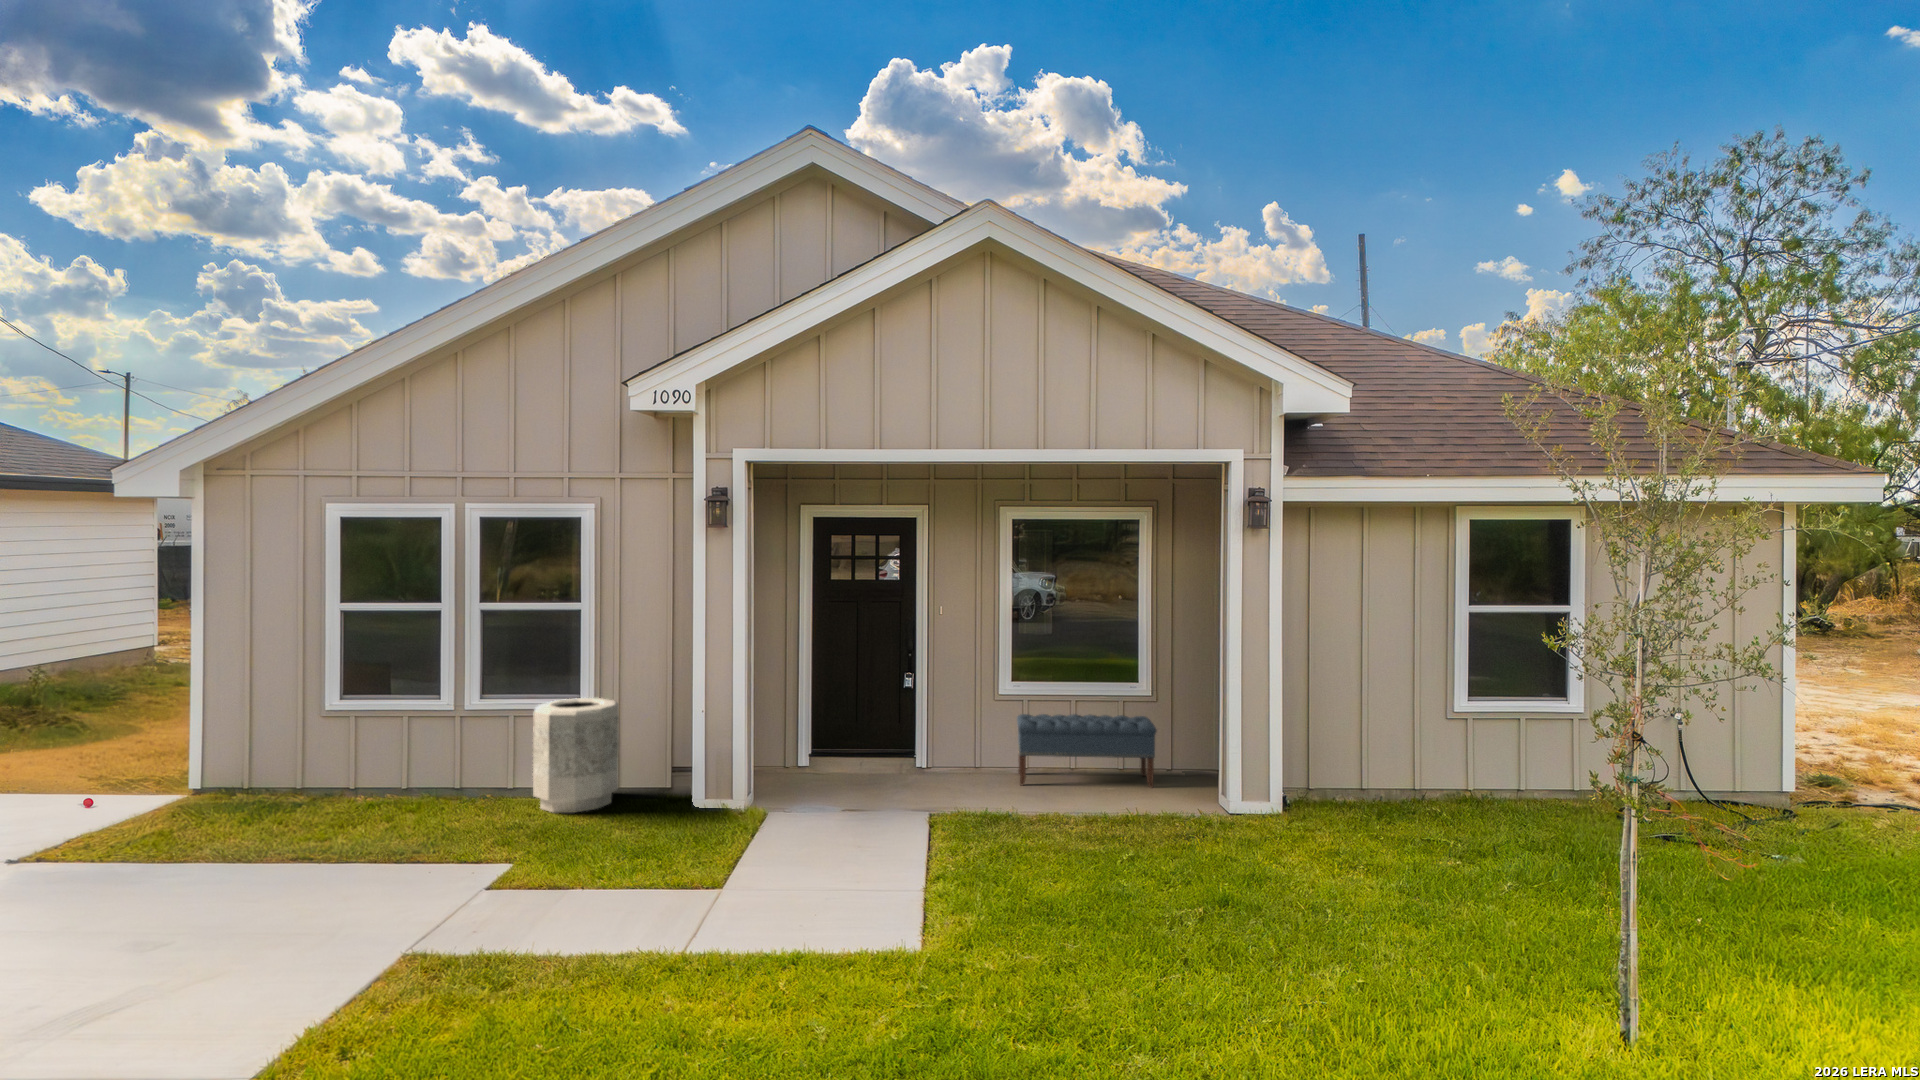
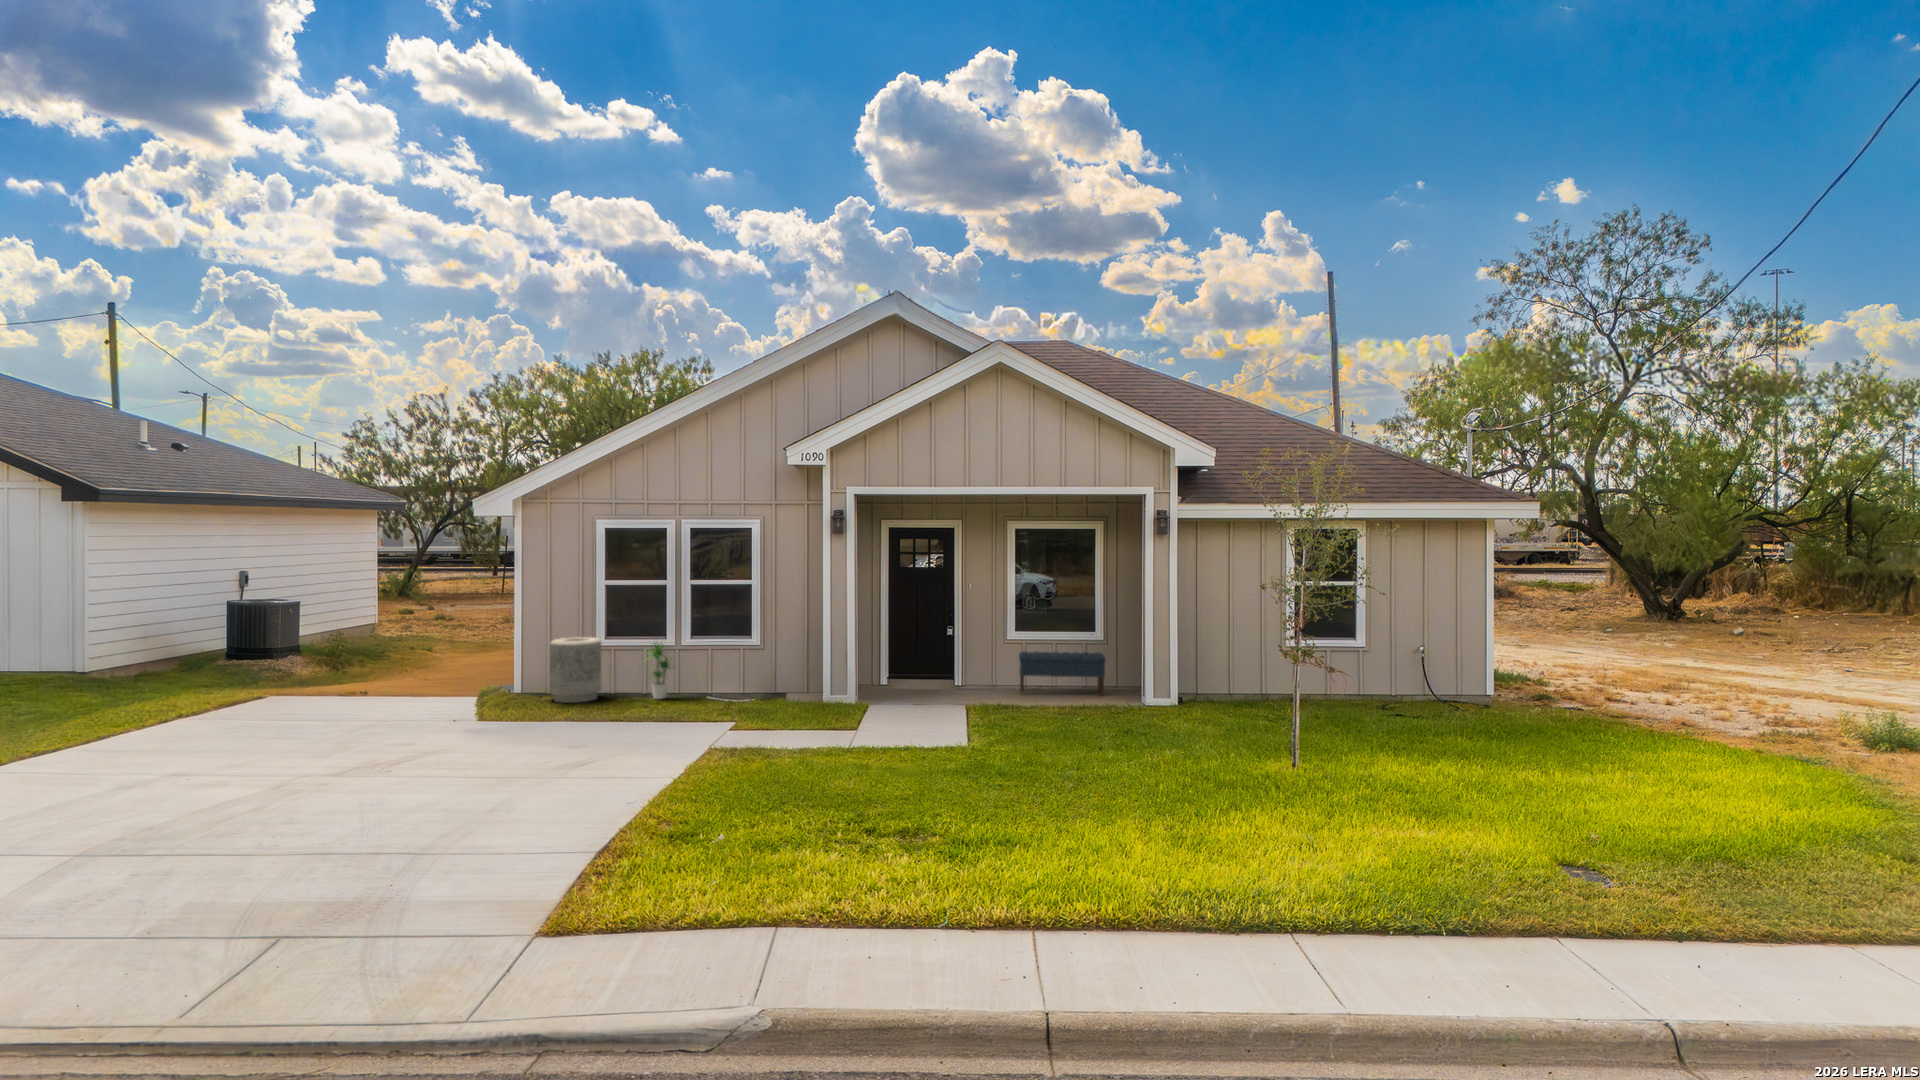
trash can: present [533,698,619,813] -> present [550,637,601,703]
potted plant: none [385,699,459,803] -> present [646,643,674,699]

